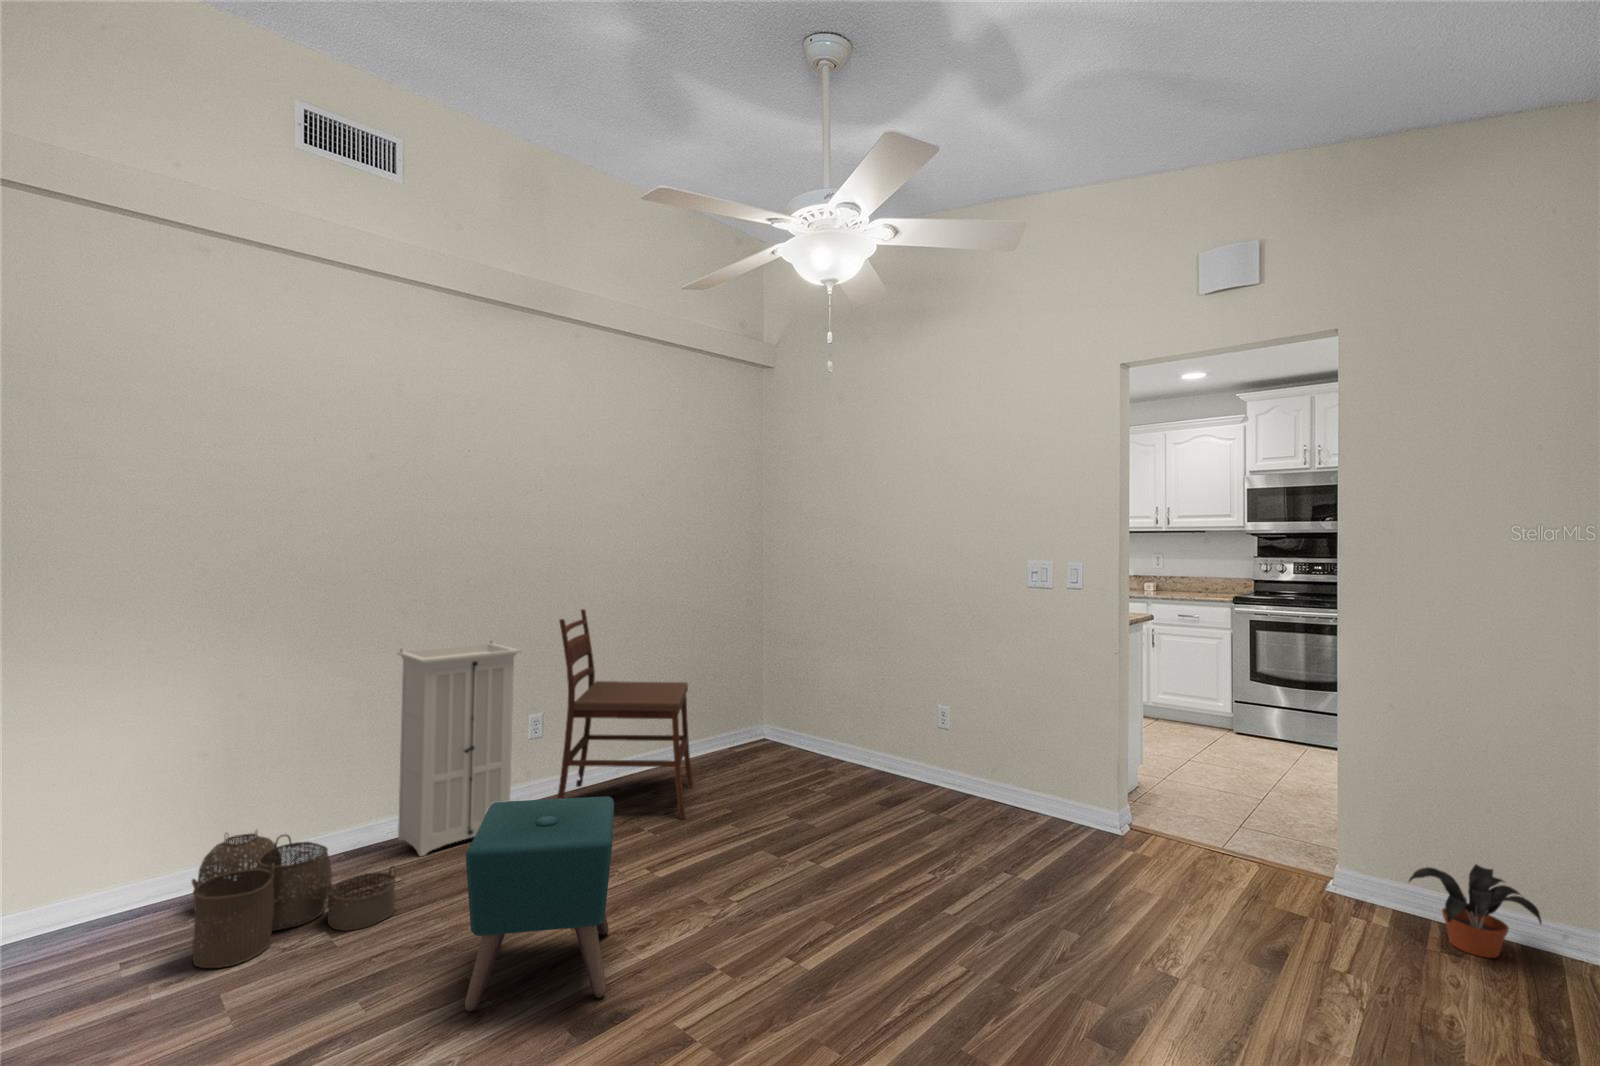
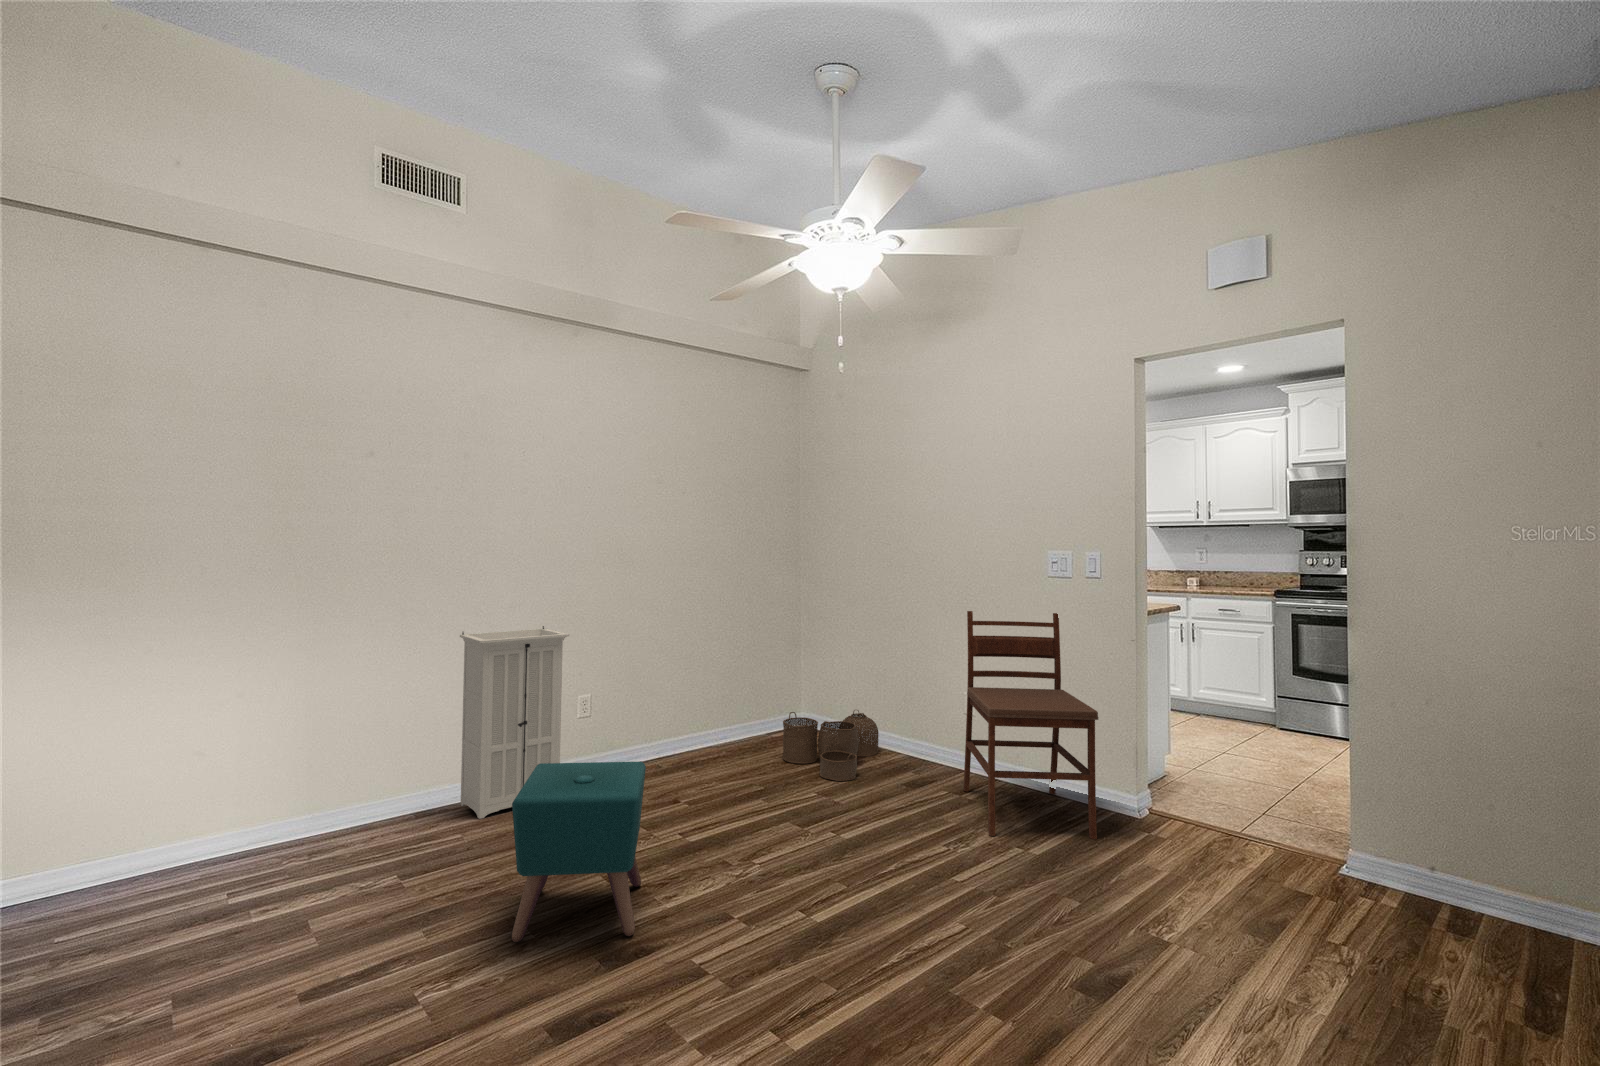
dining chair: present [557,609,693,819] -> present [963,611,1098,839]
woven basket: present [192,831,397,968] -> present [783,710,879,781]
potted plant: present [1409,864,1542,958] -> none [1414,846,1545,937]

